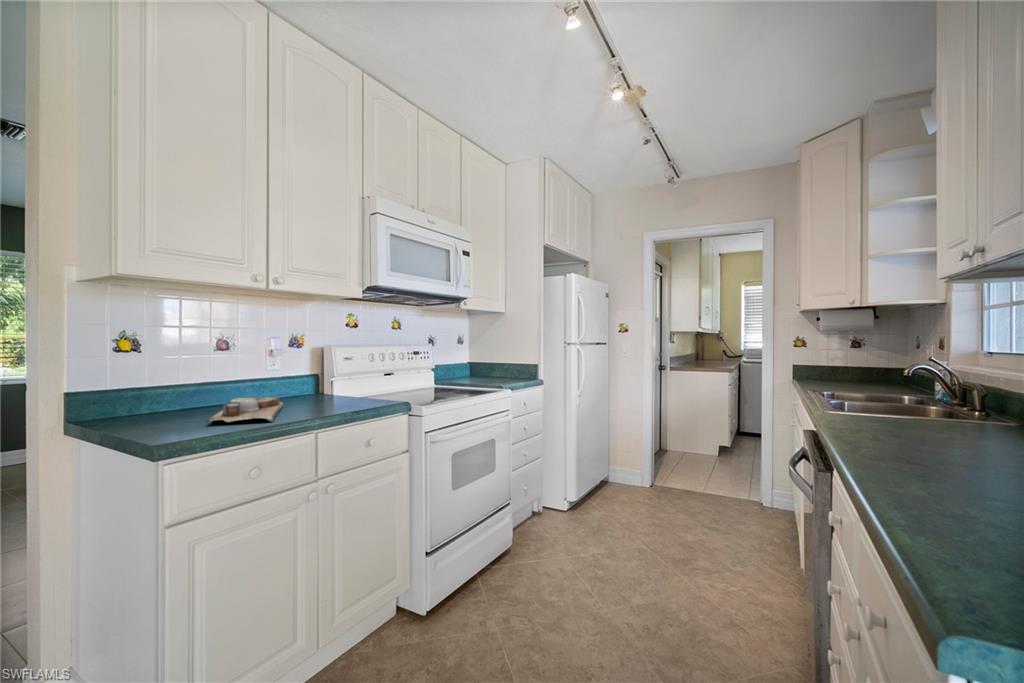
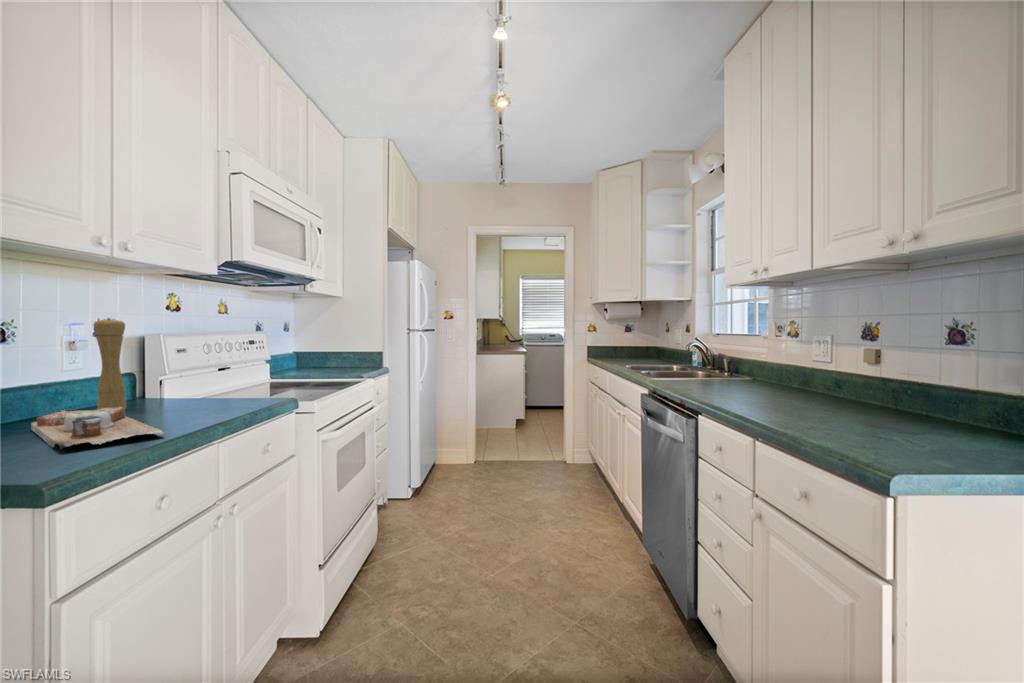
pepper mill: none [284,333,303,401] -> present [94,318,126,409]

